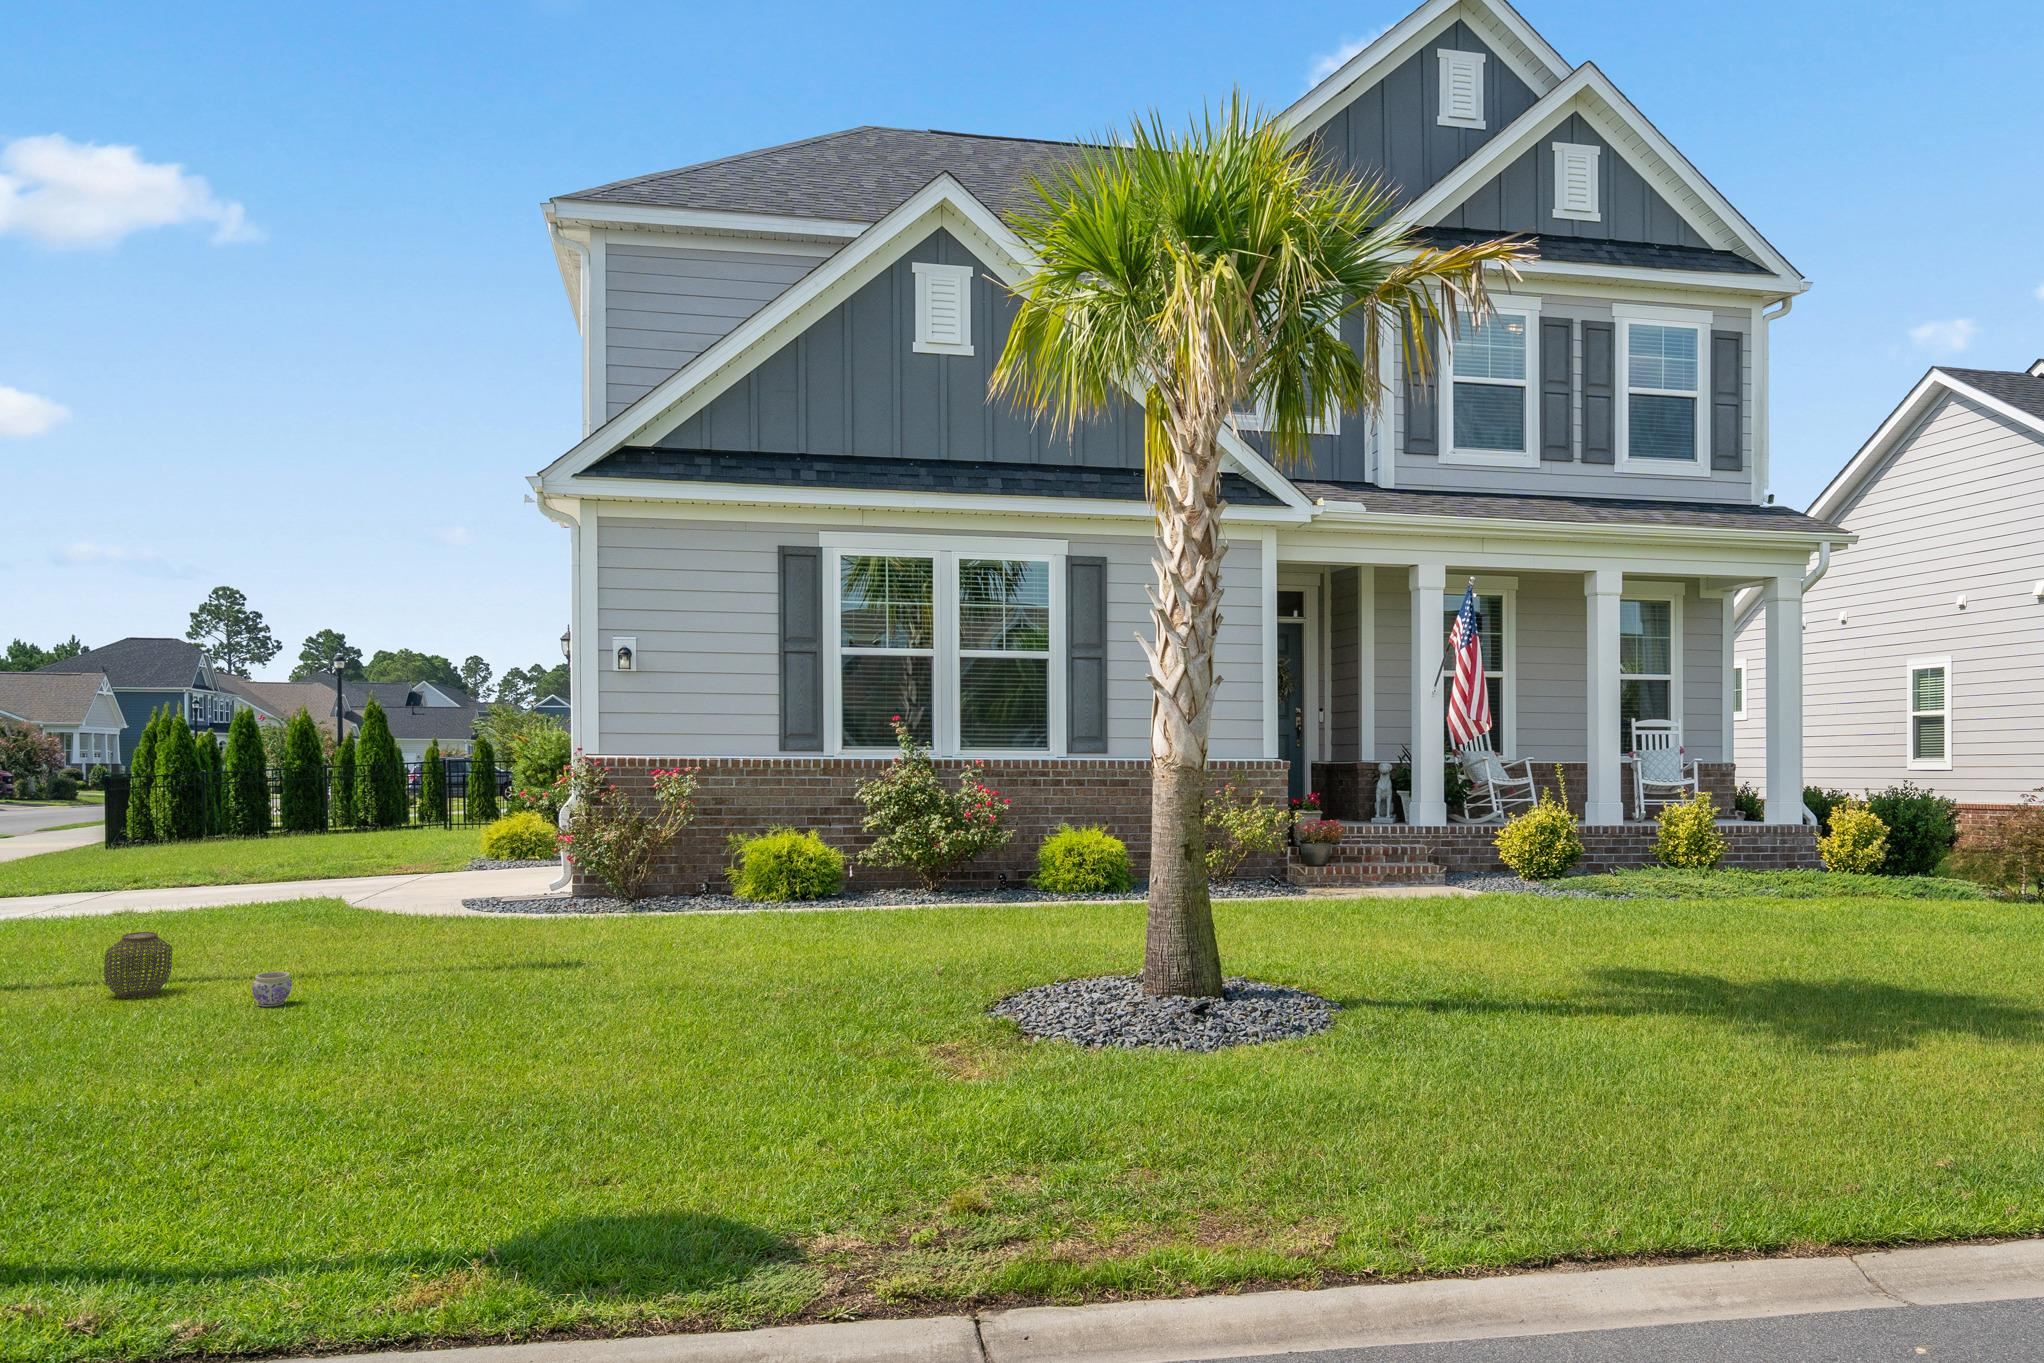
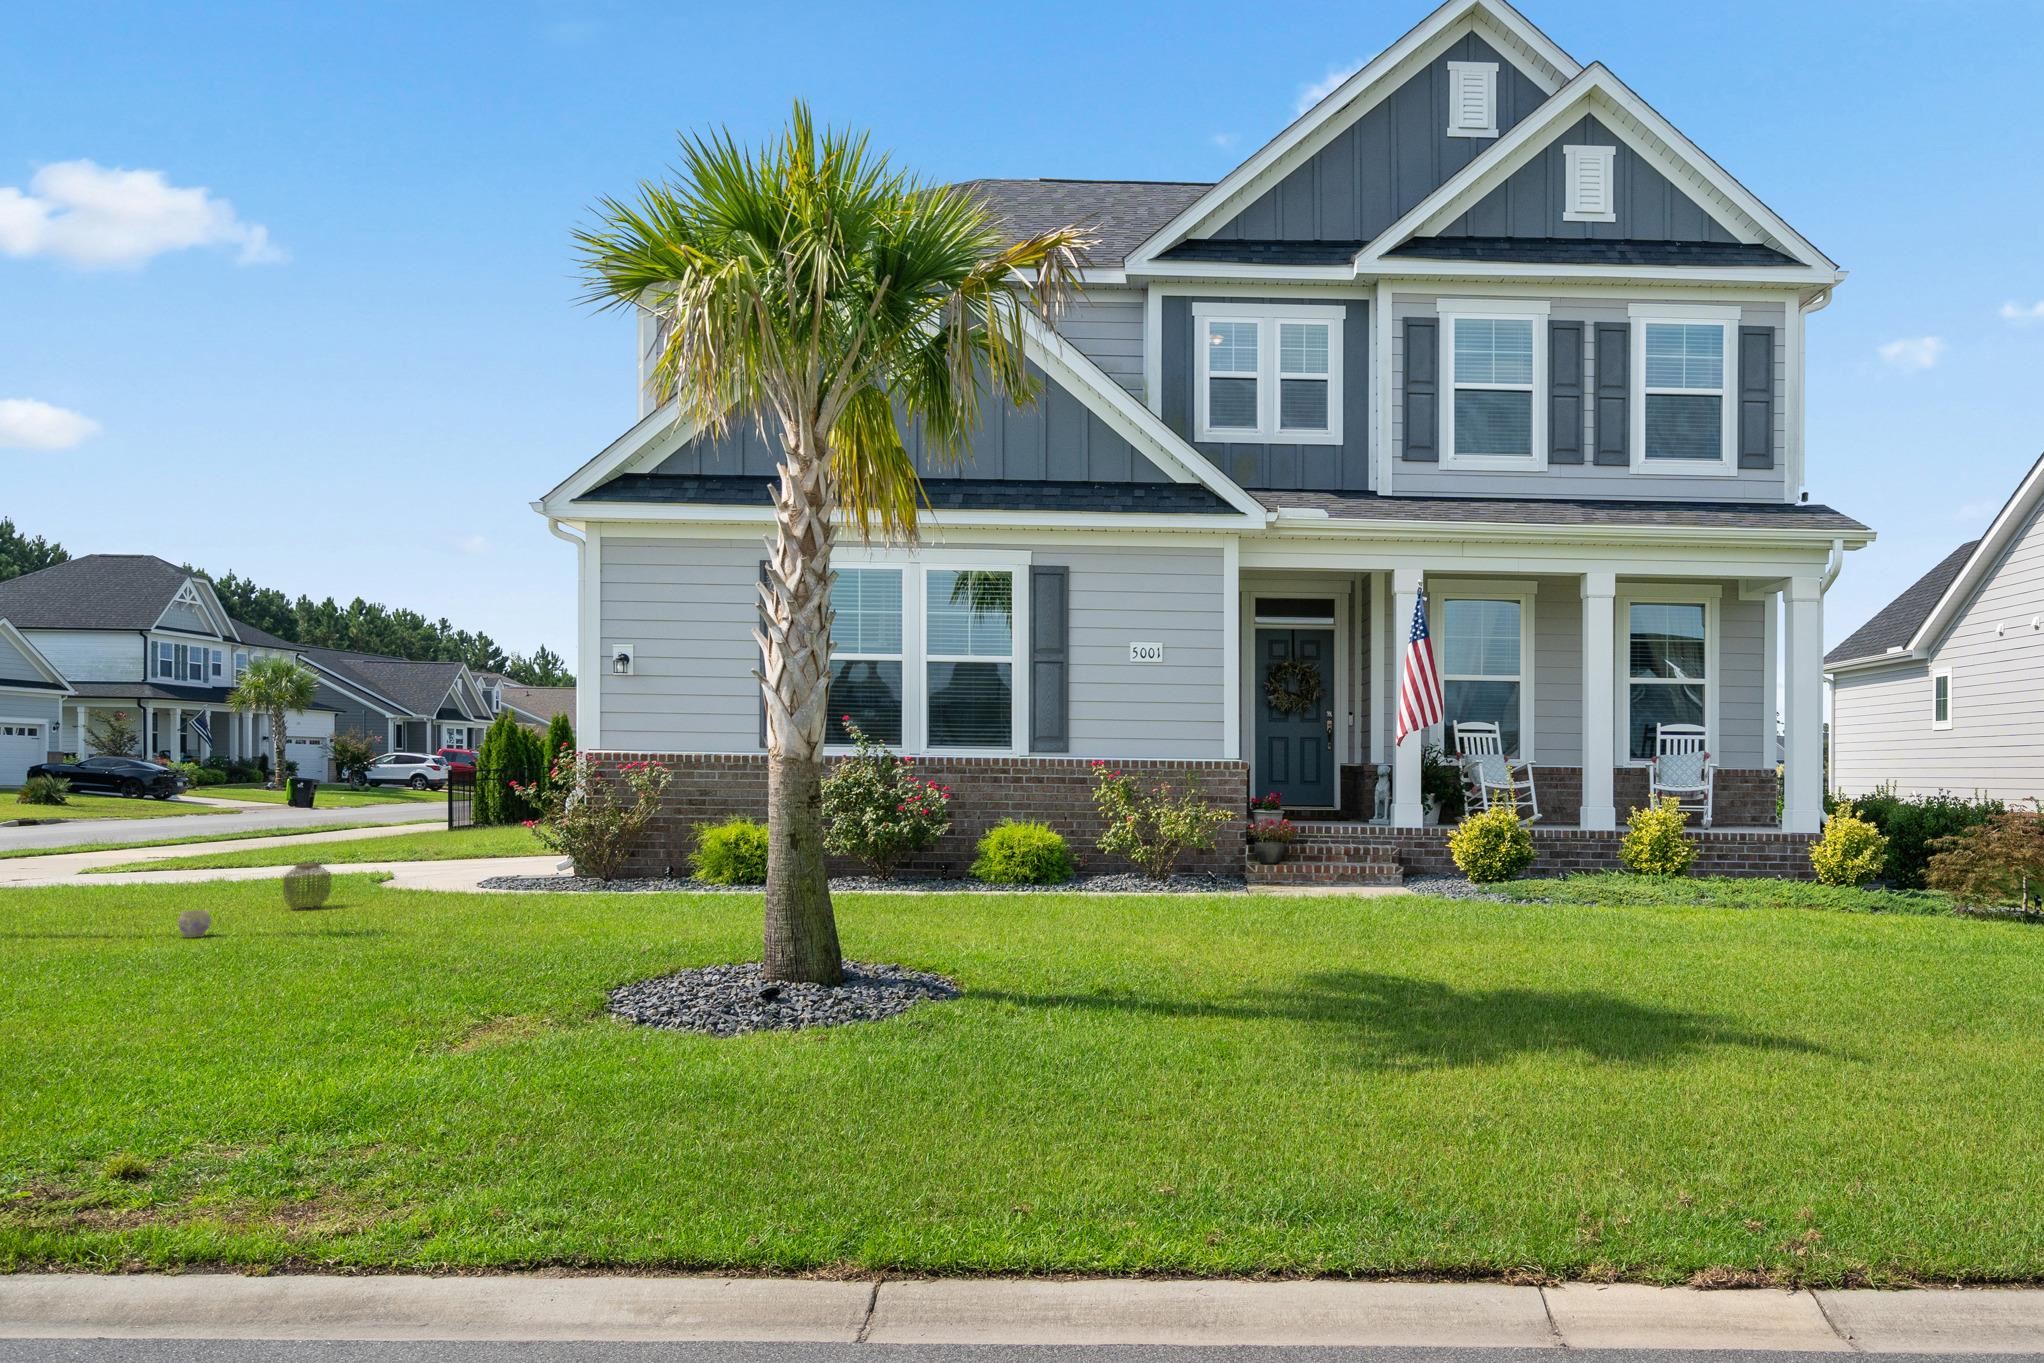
woven basket: present [104,932,172,998] -> present [283,863,331,910]

